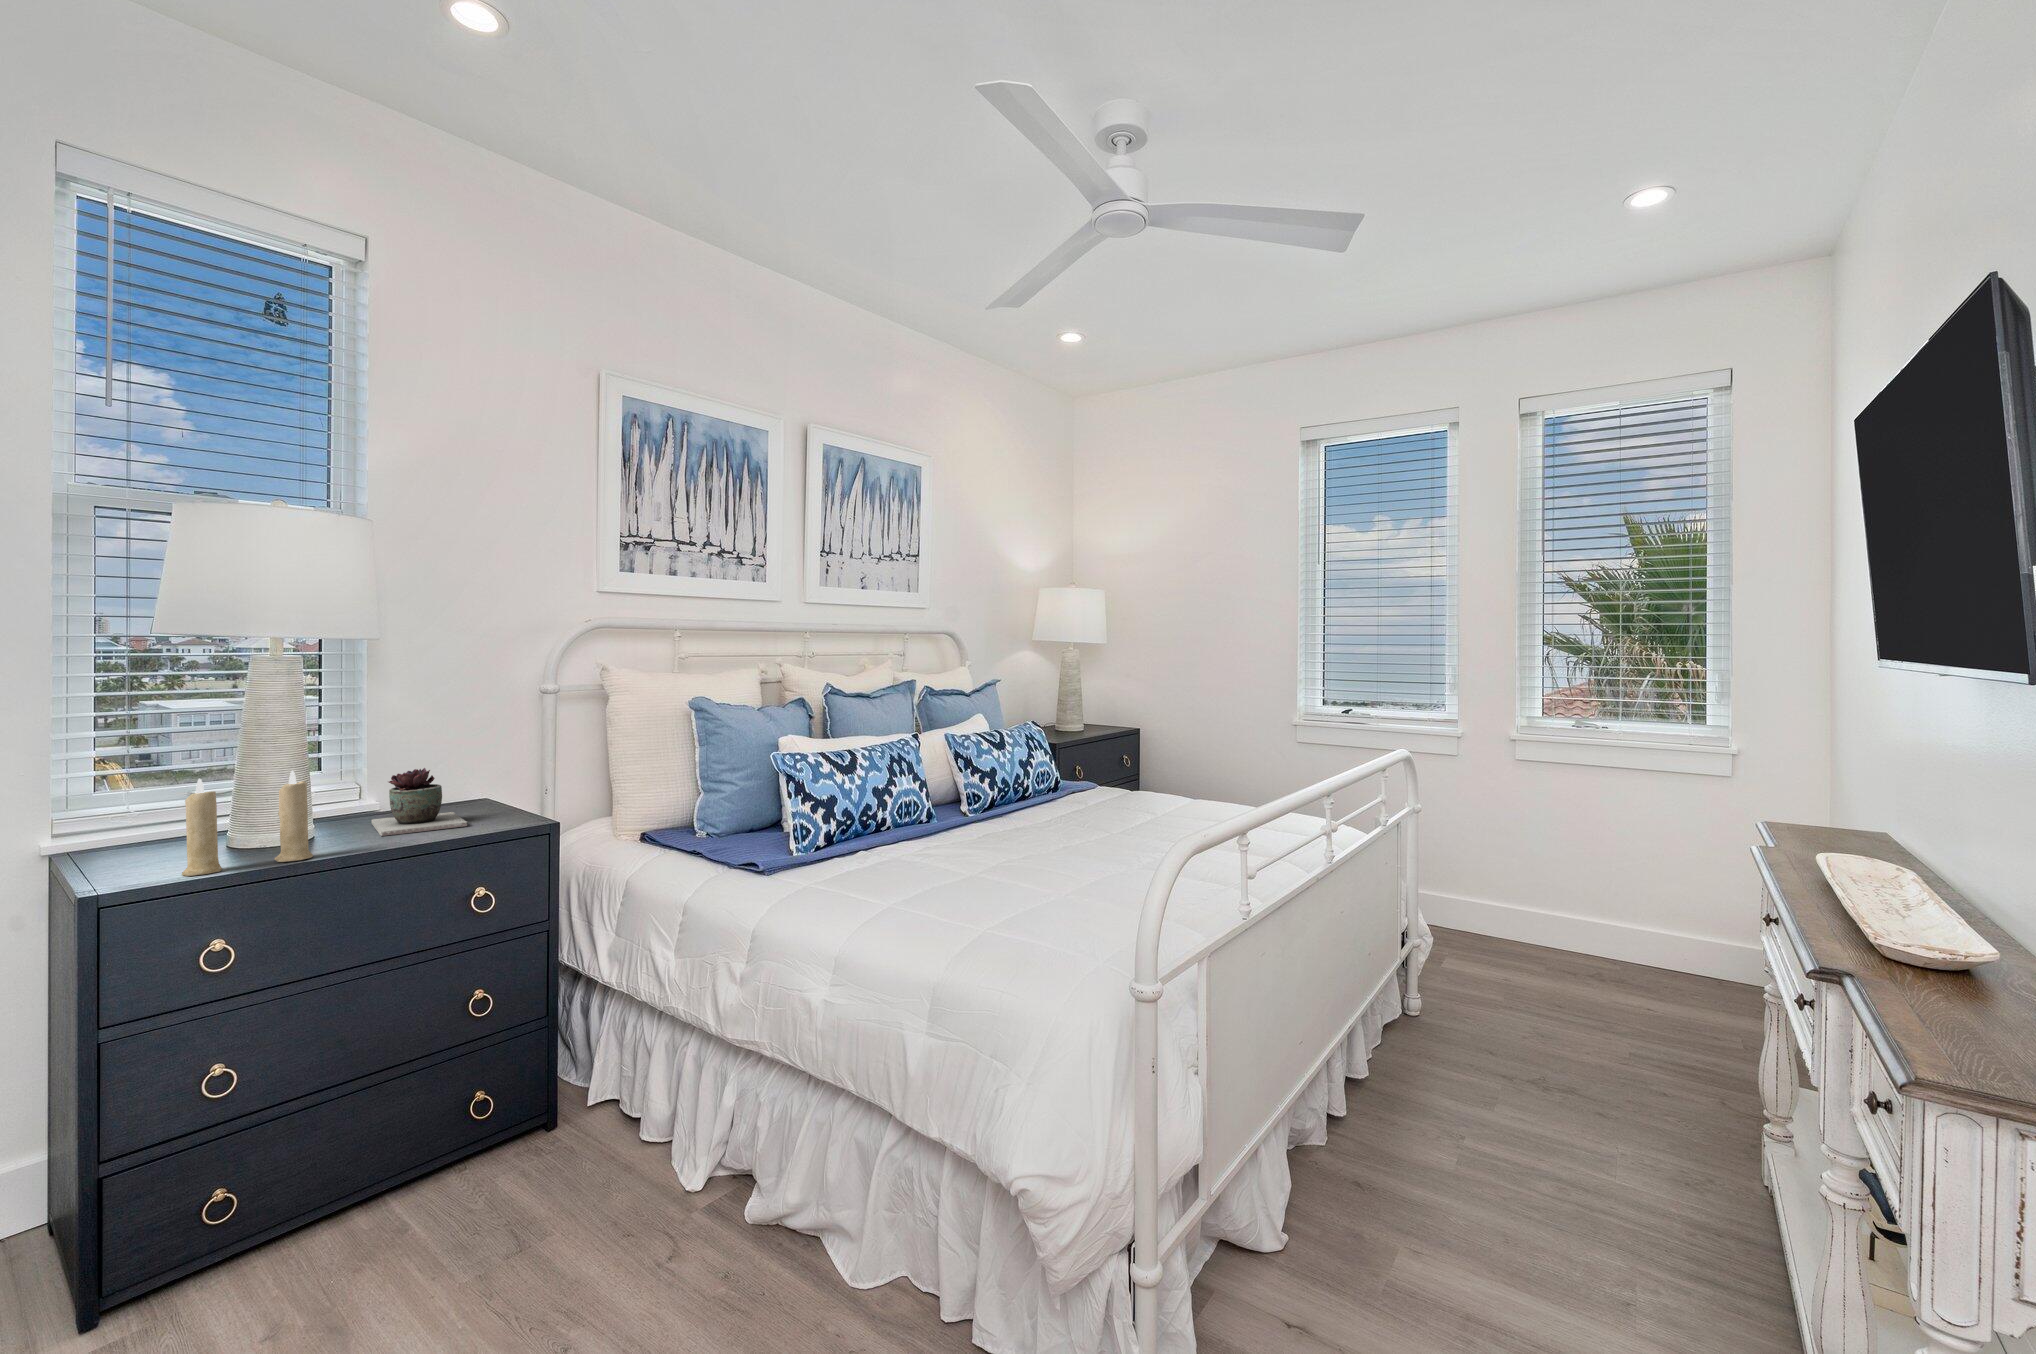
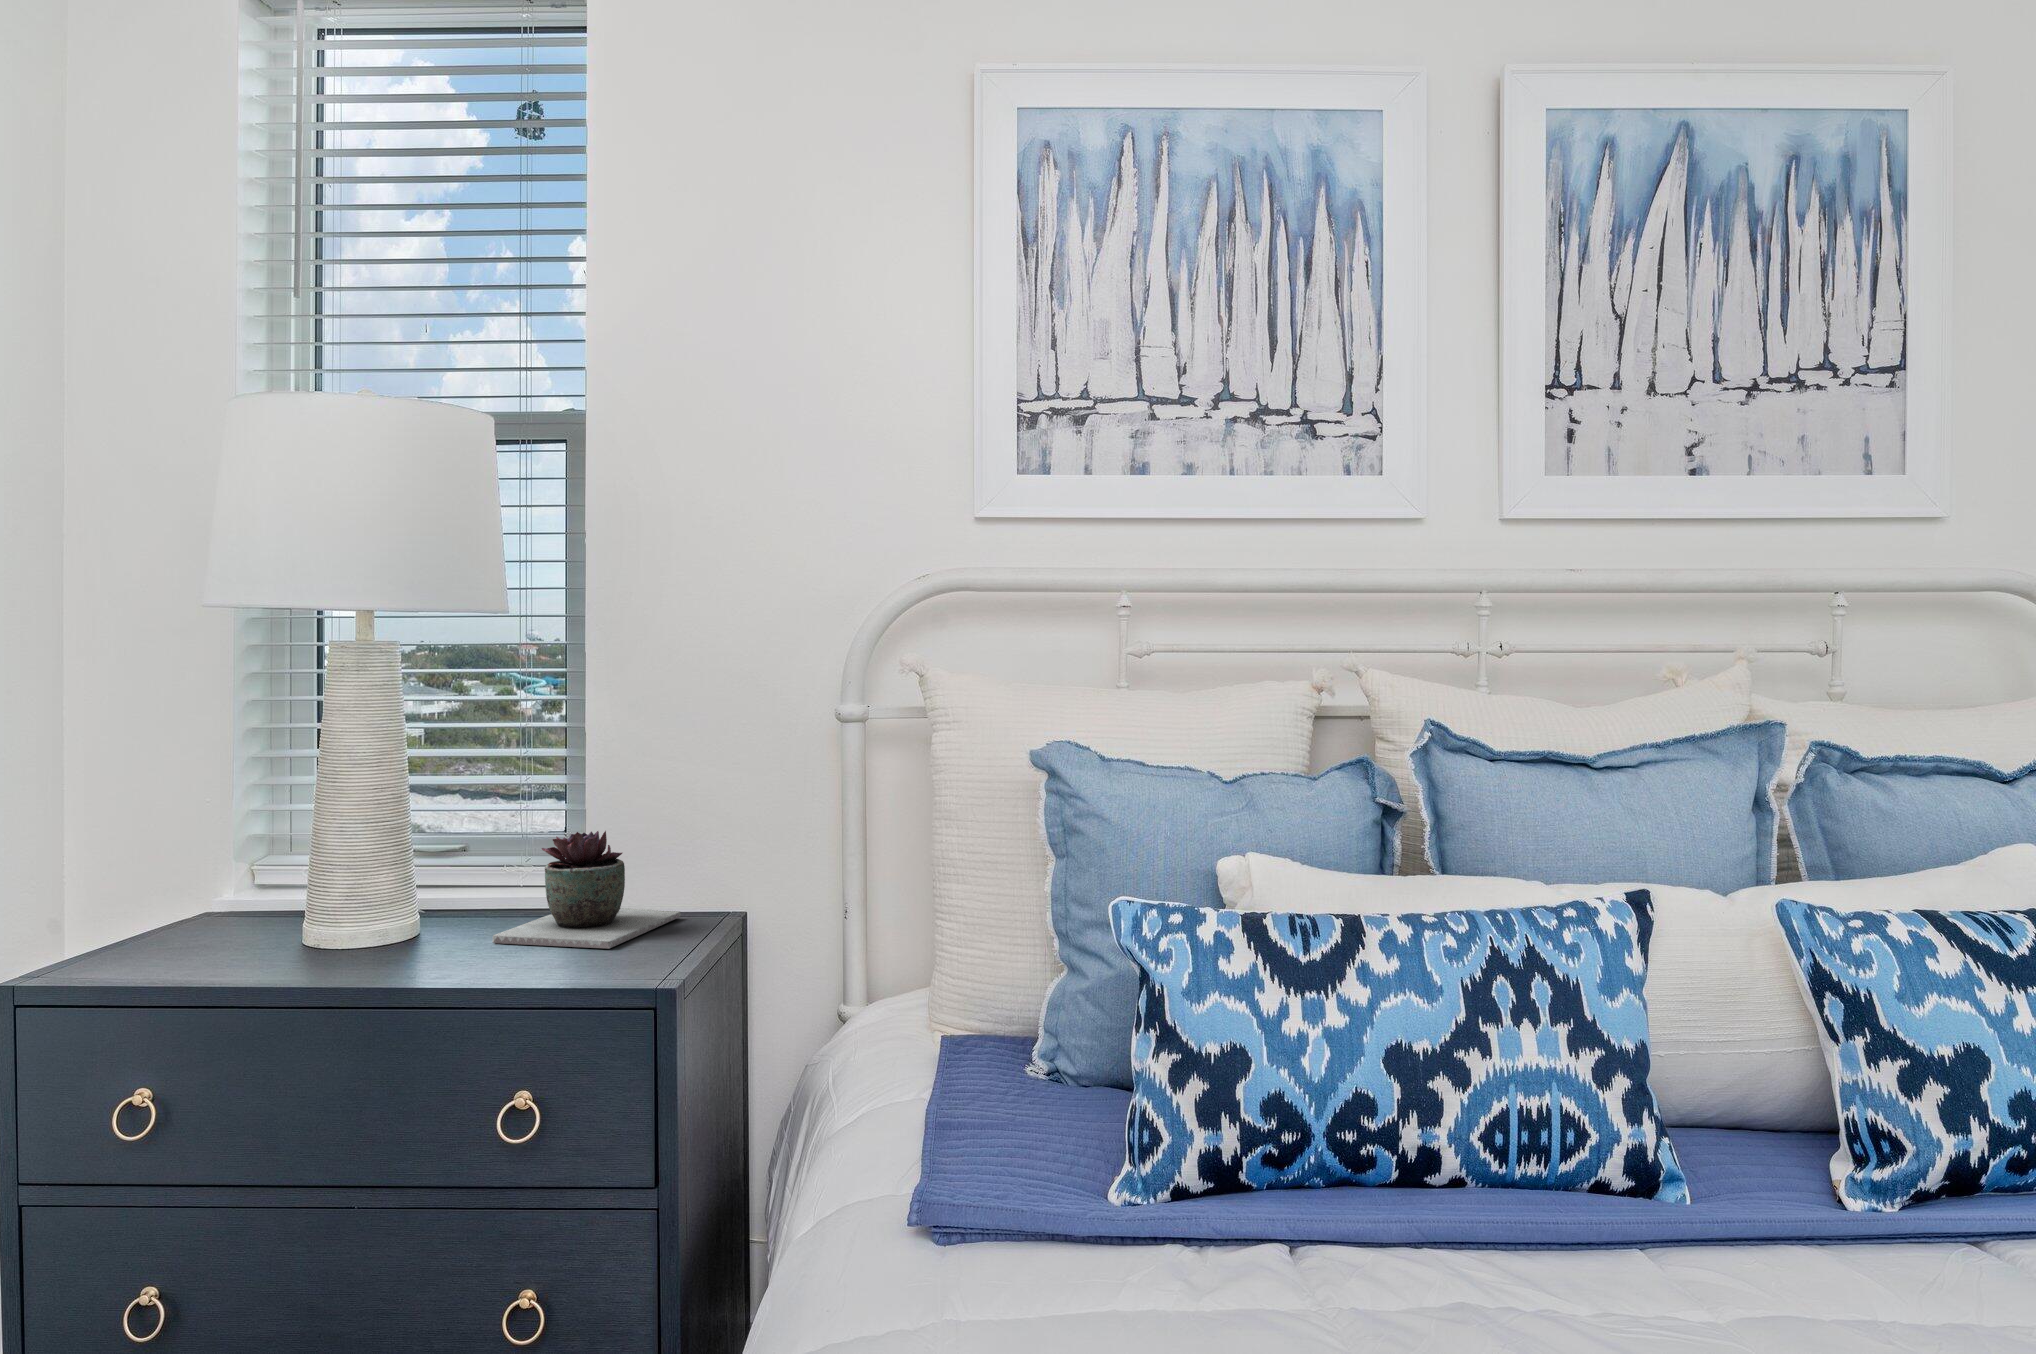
candle: present [182,771,313,876] -> none [149,815,320,972]

